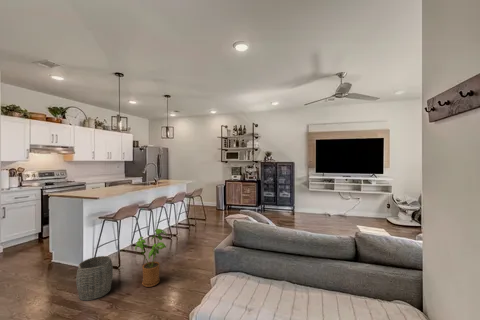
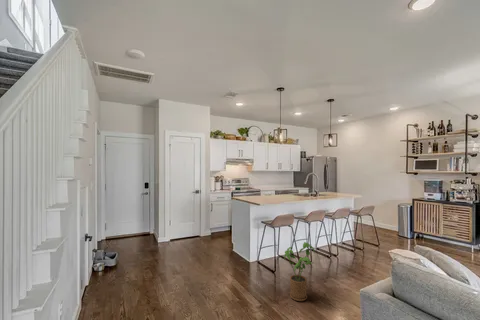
woven basket: present [76,256,113,301] -> none [239,255,266,293]

